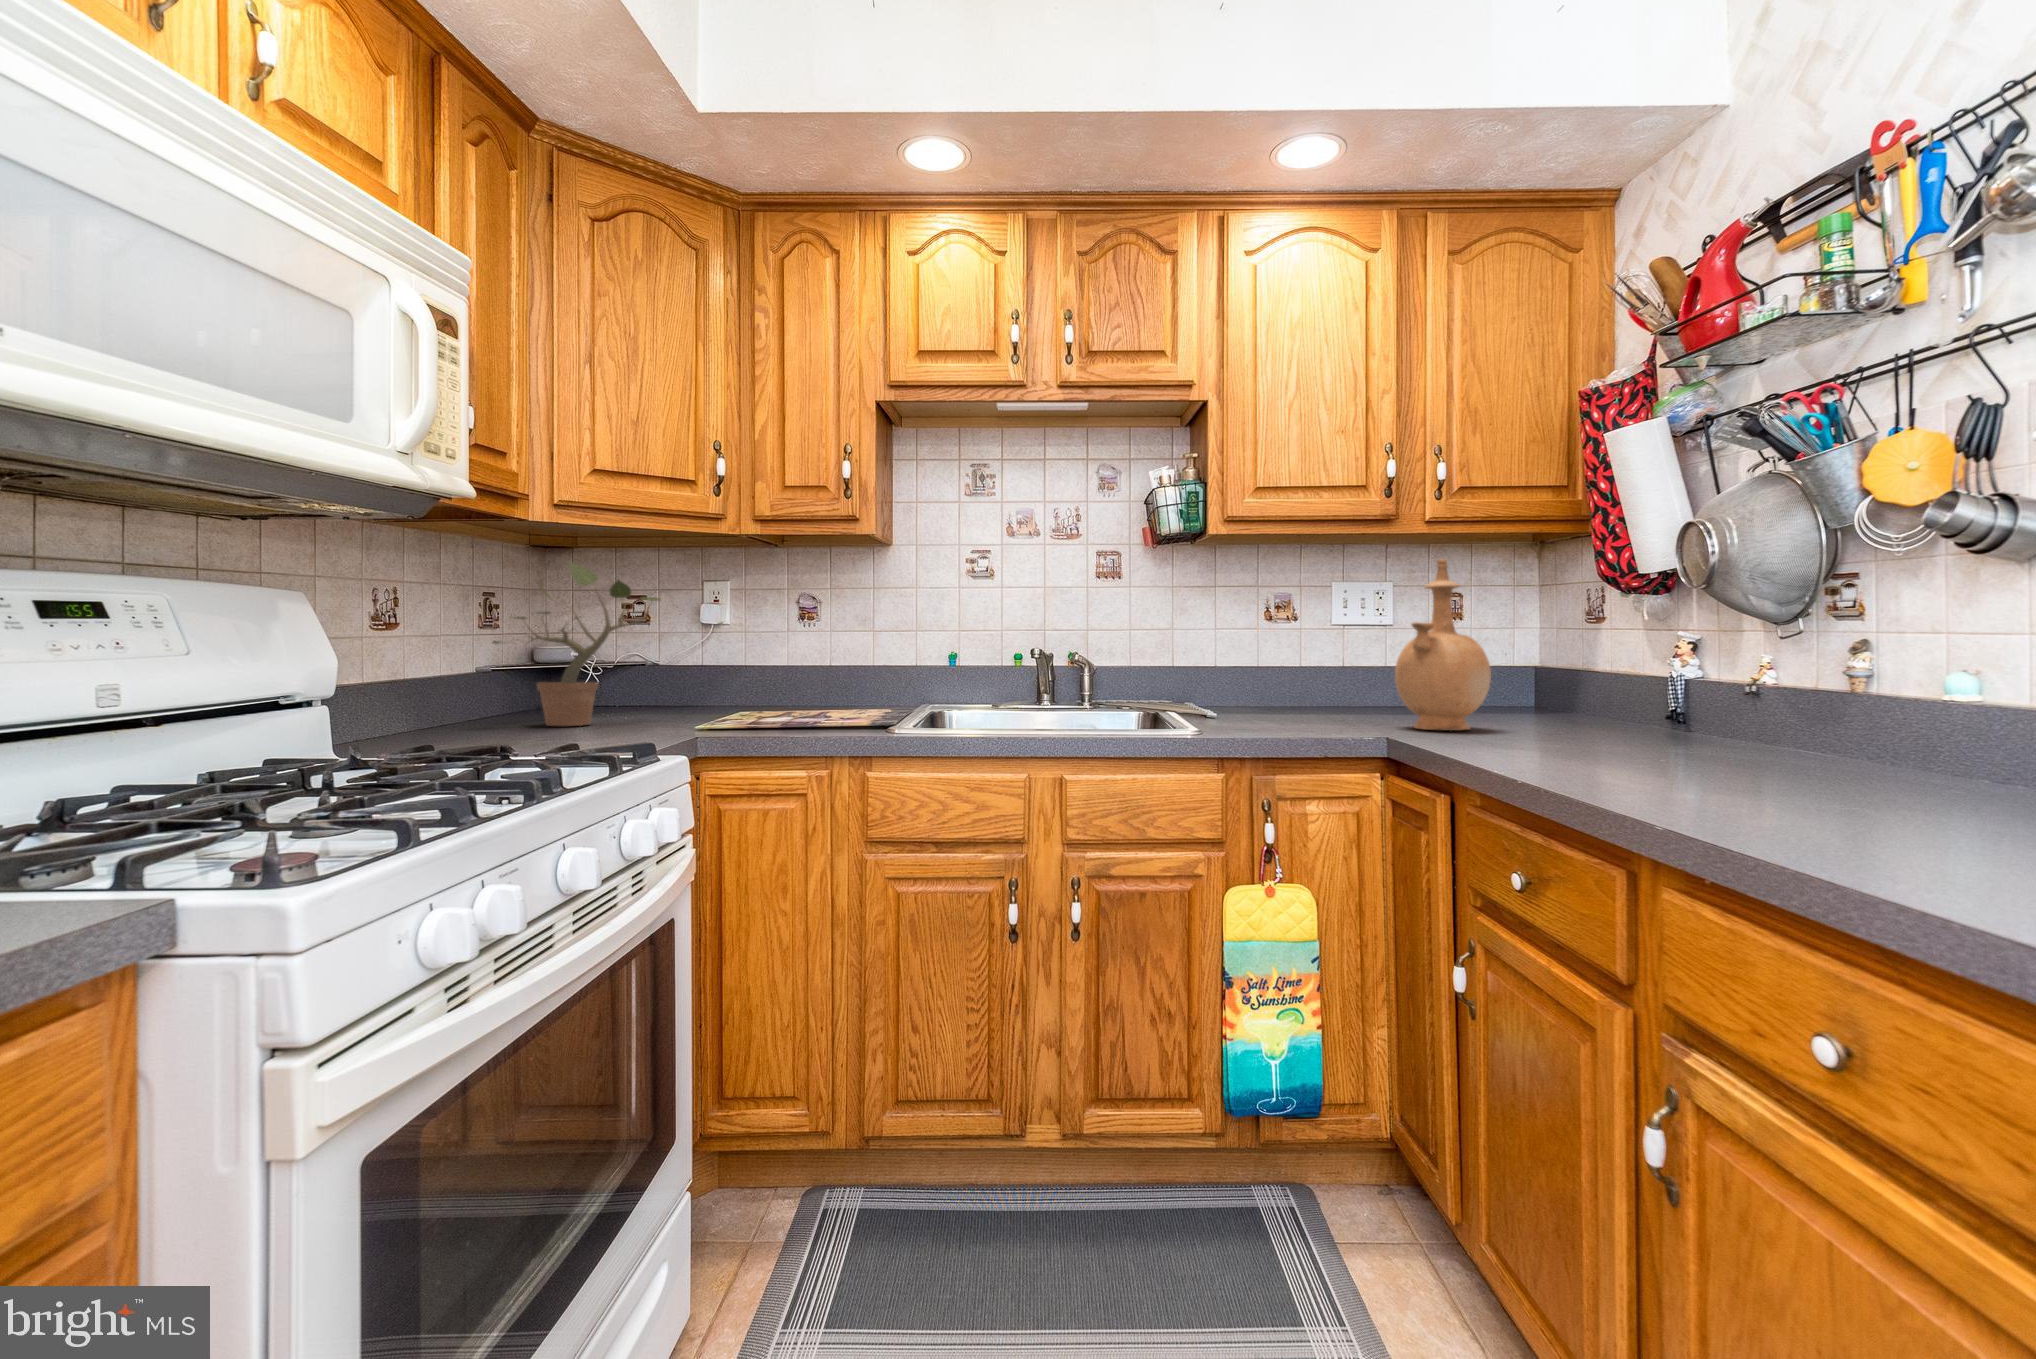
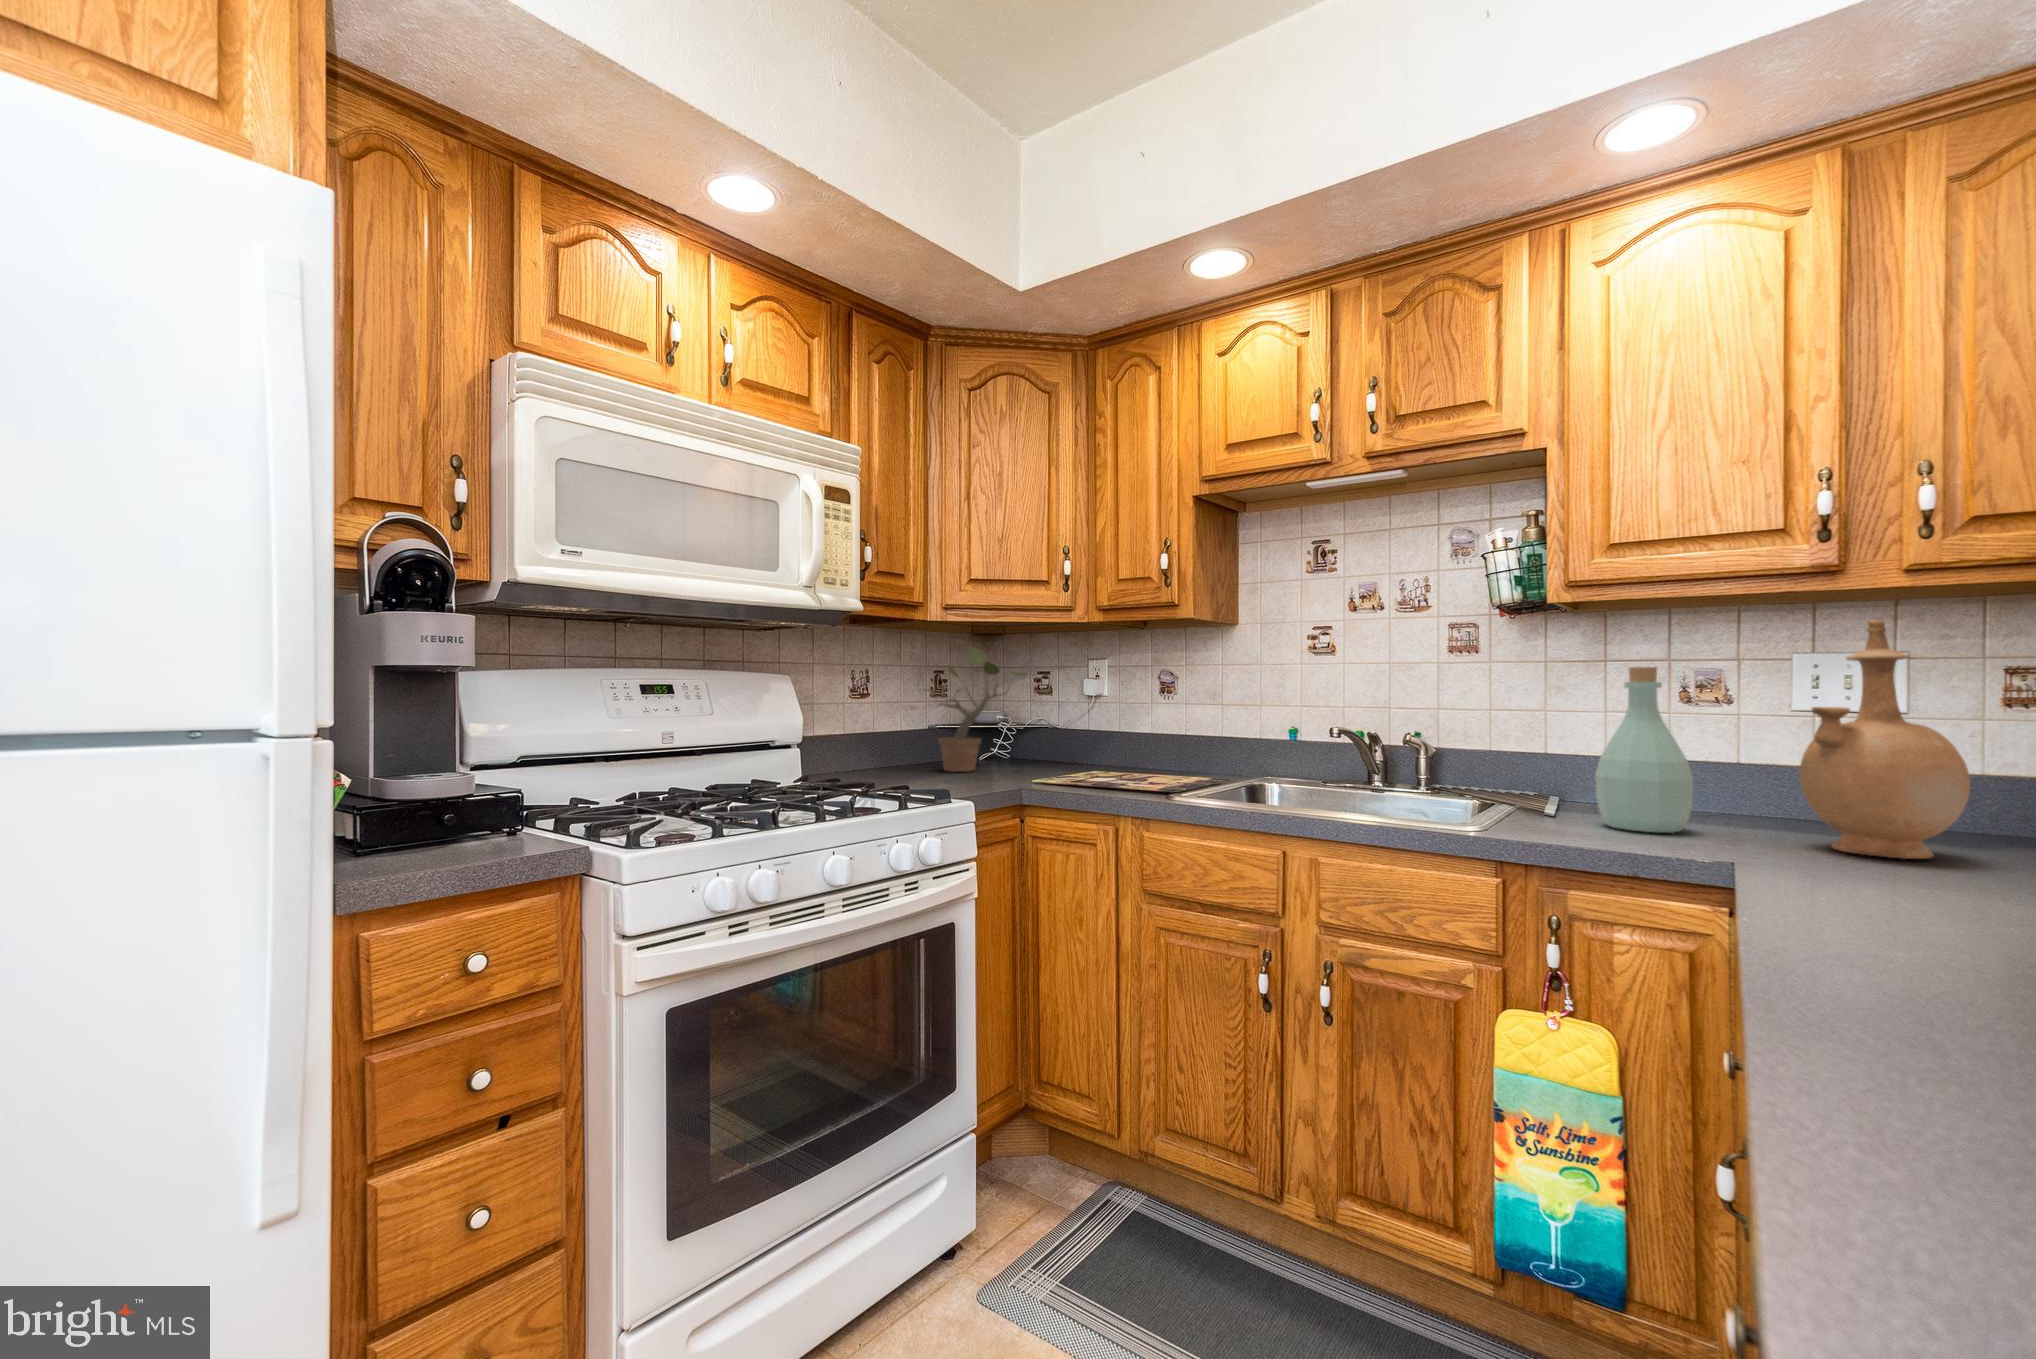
bottle: none [1262,593,1328,728] -> present [1595,667,1693,833]

